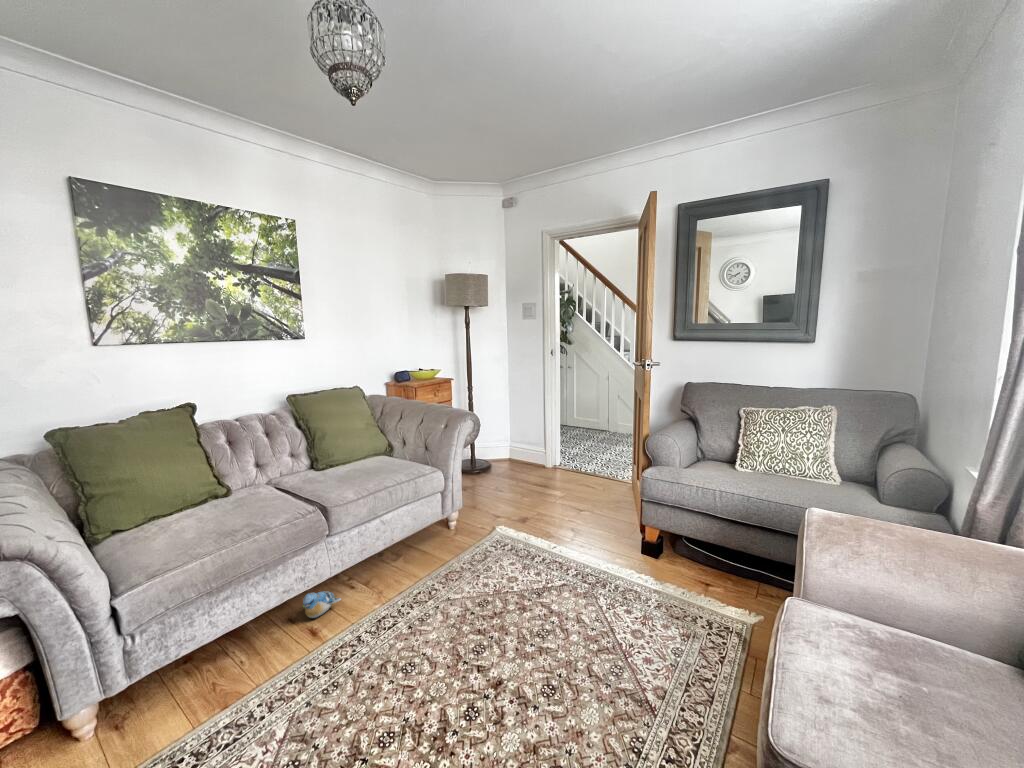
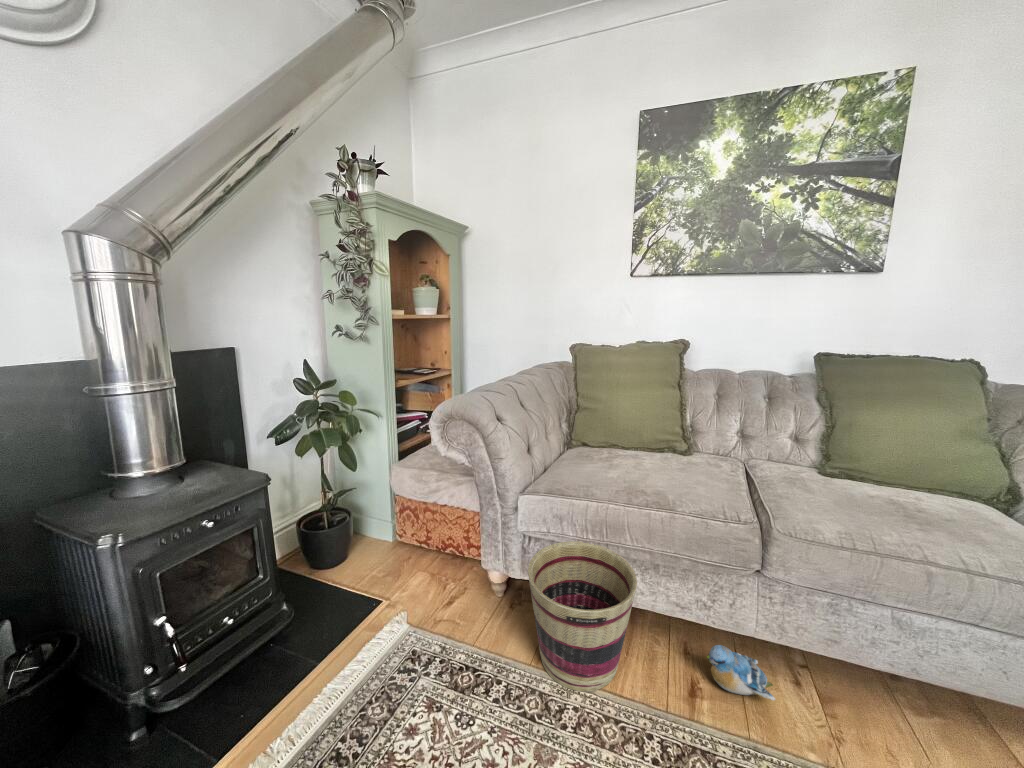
basket: none [146,586,256,714] -> present [528,541,637,692]

